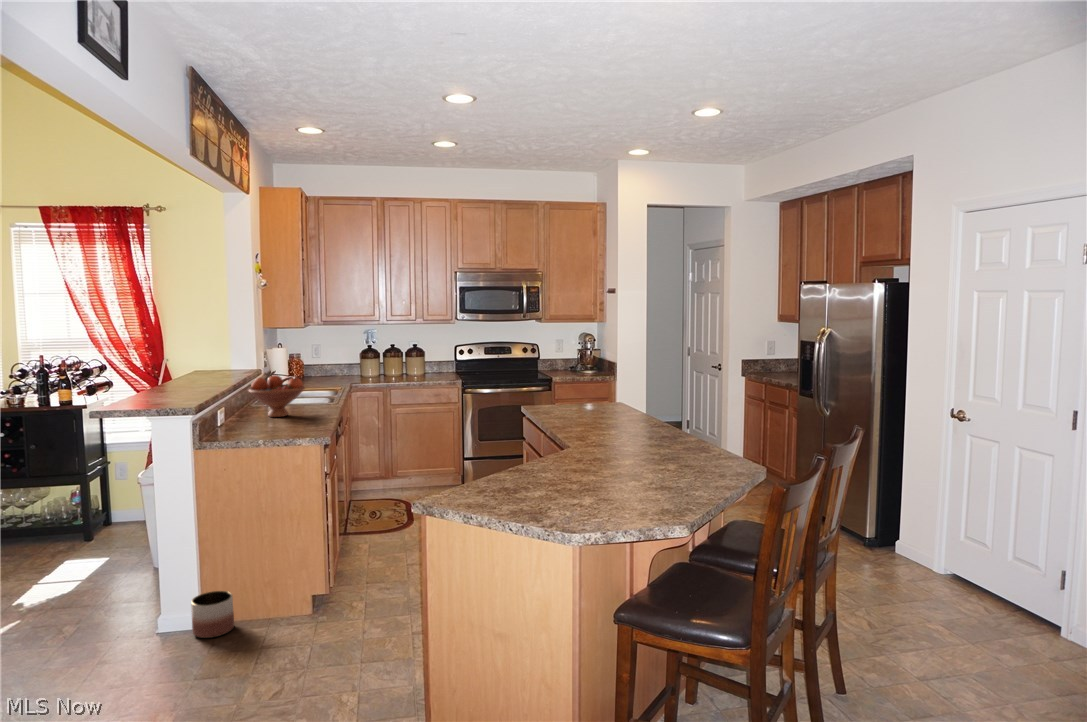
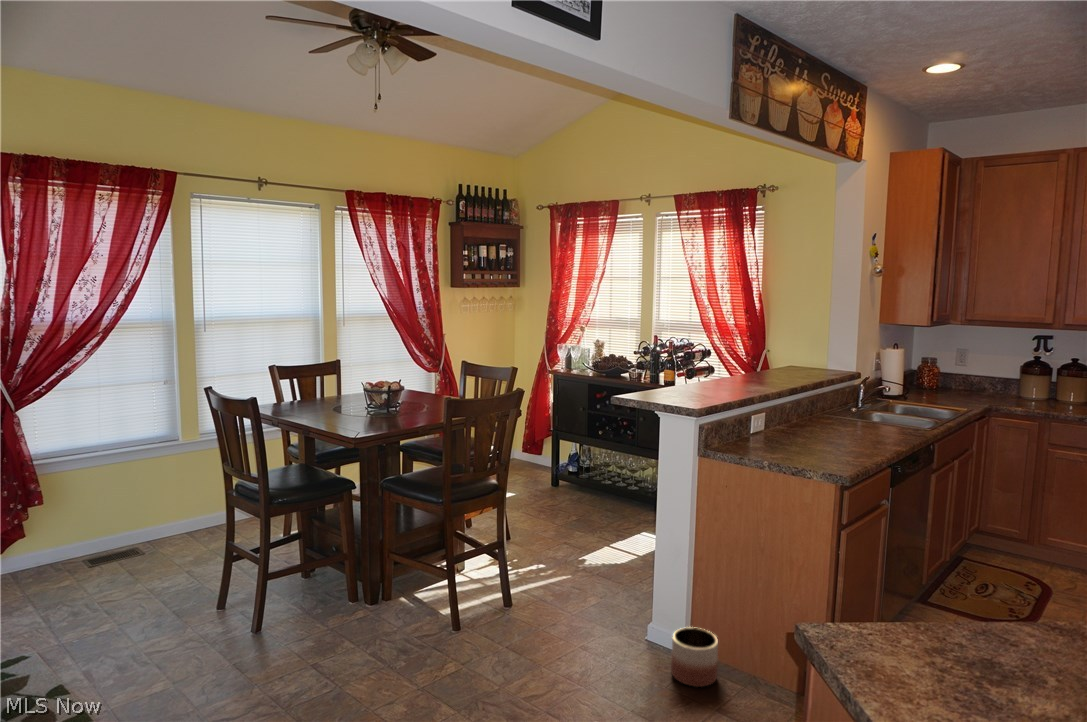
fruit bowl: present [249,375,305,417] -> none [802,384,875,438]

